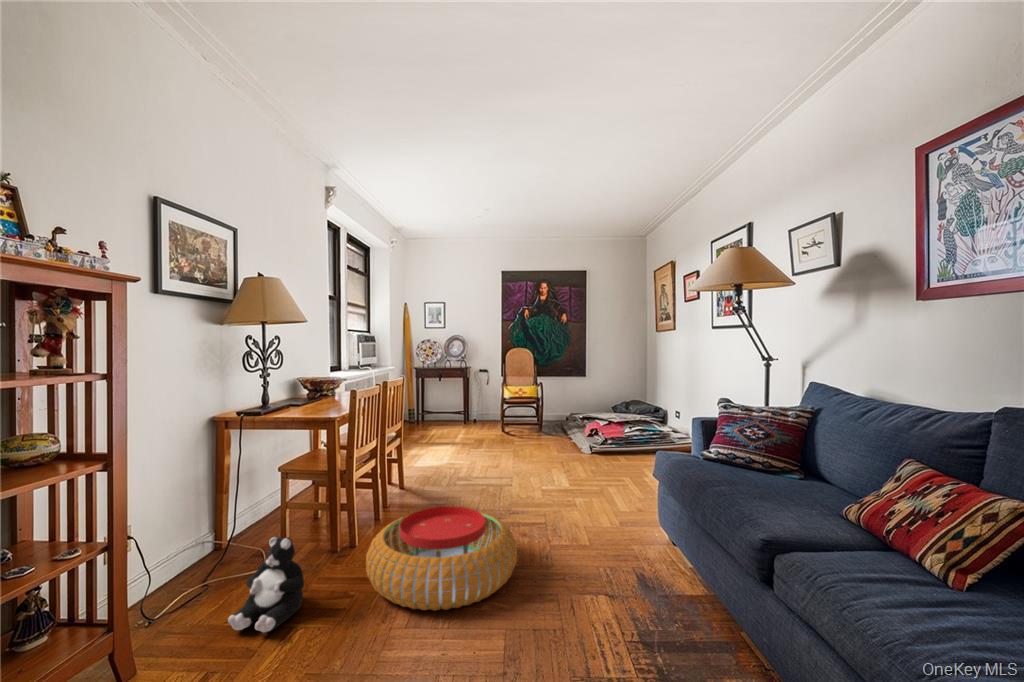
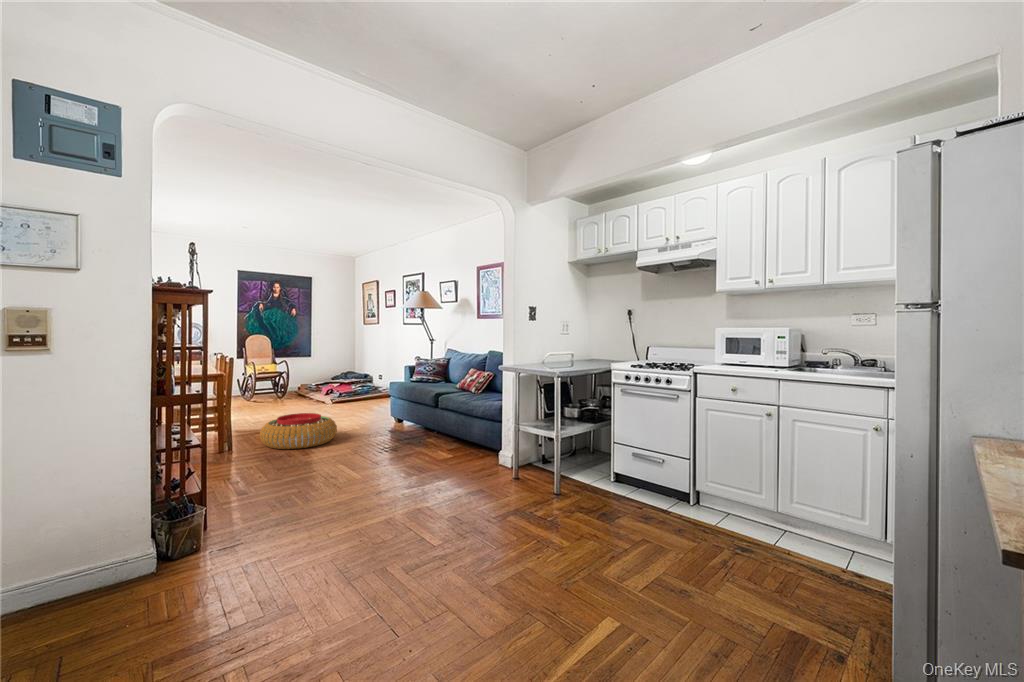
plush toy: present [228,536,304,633] -> none [213,425,246,464]

